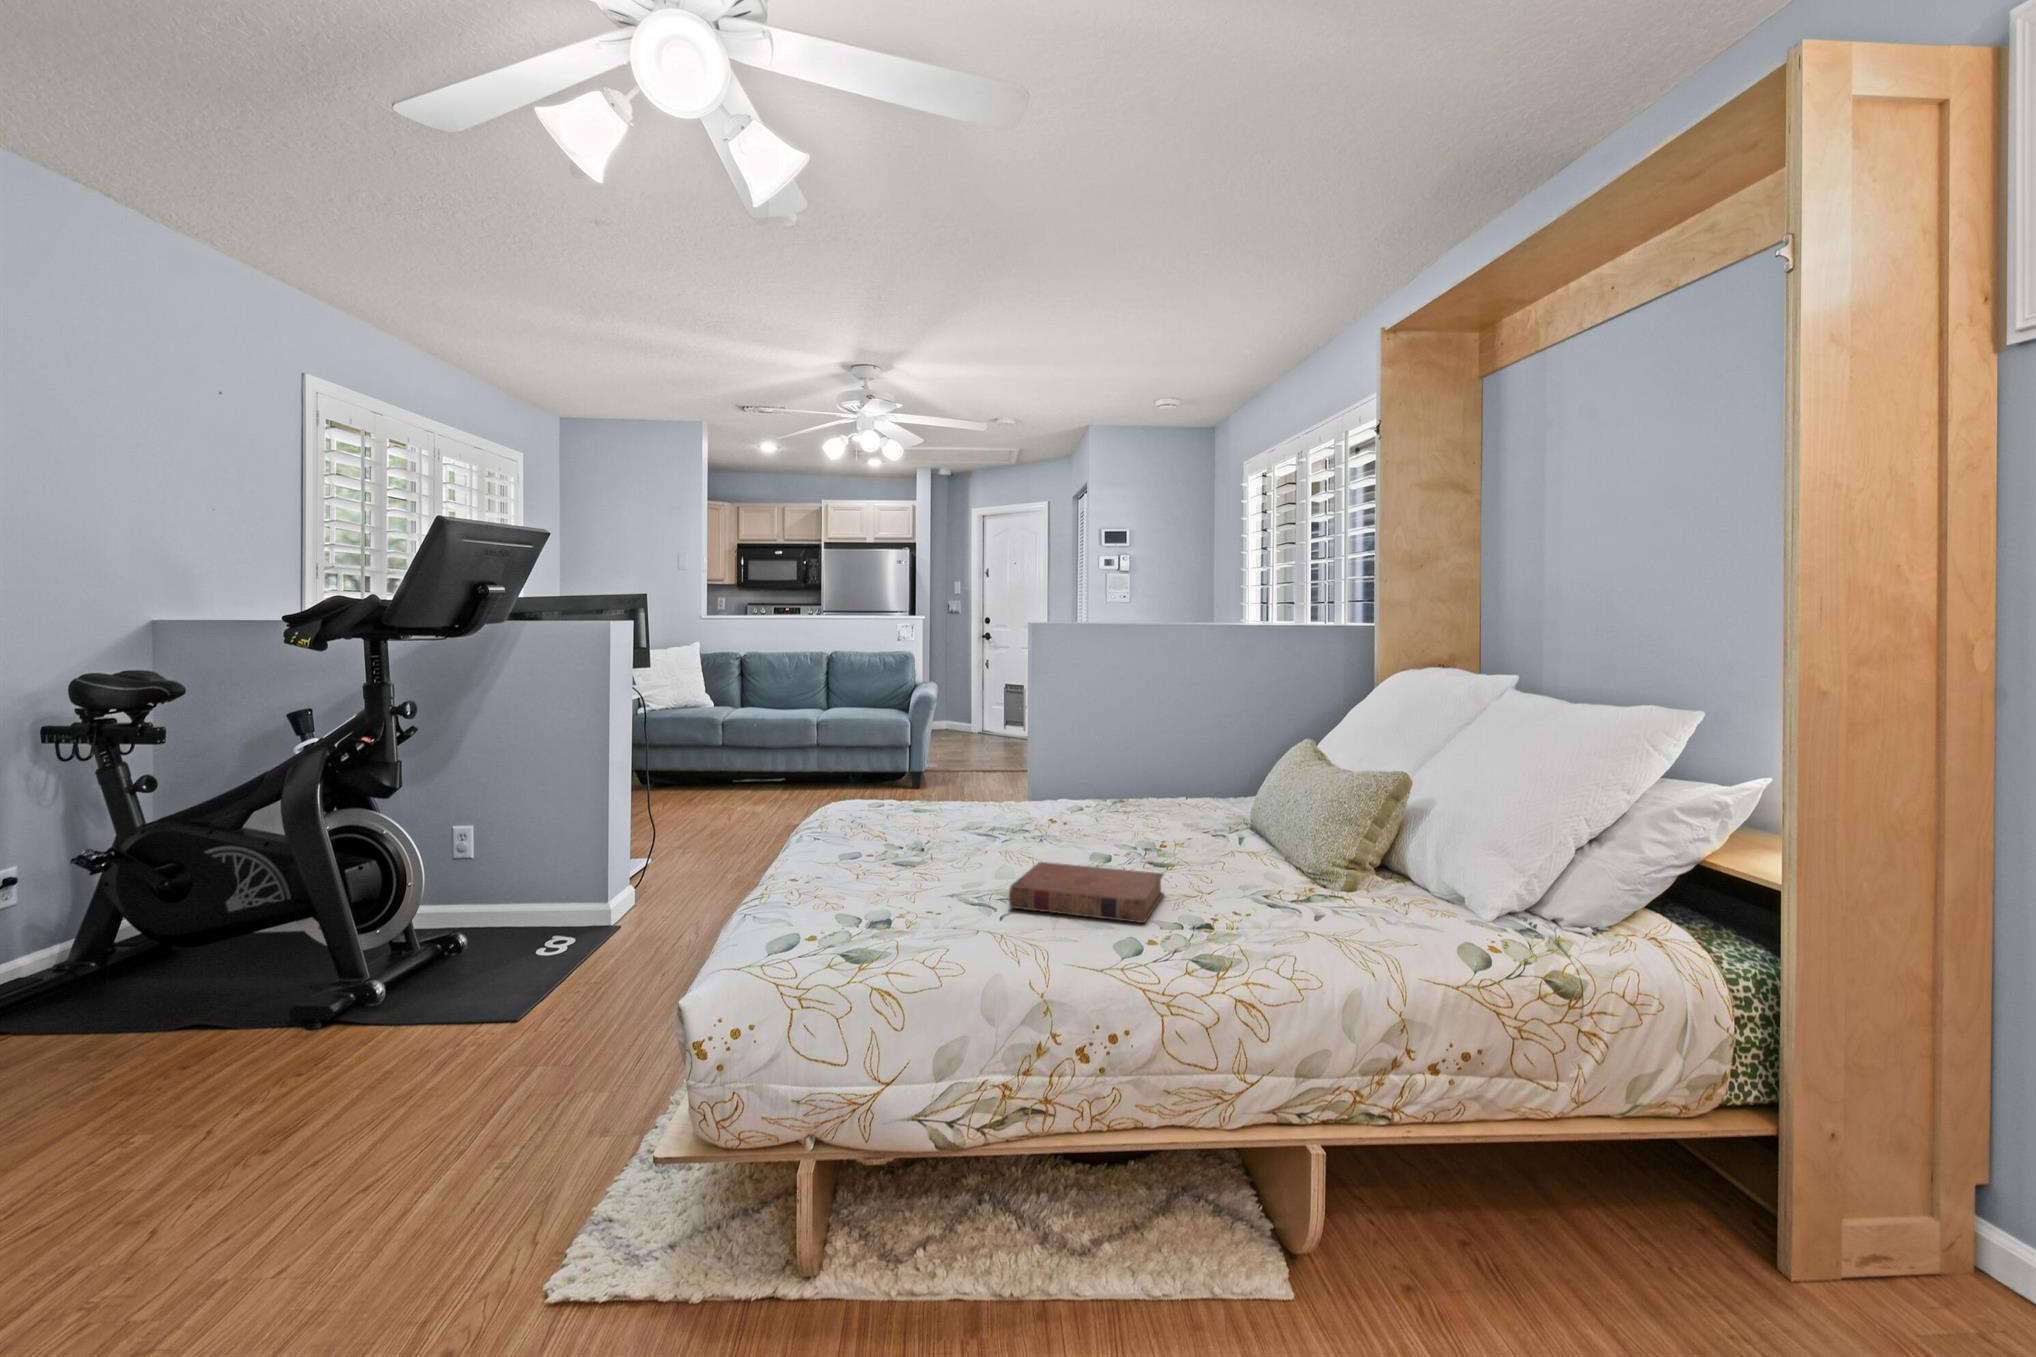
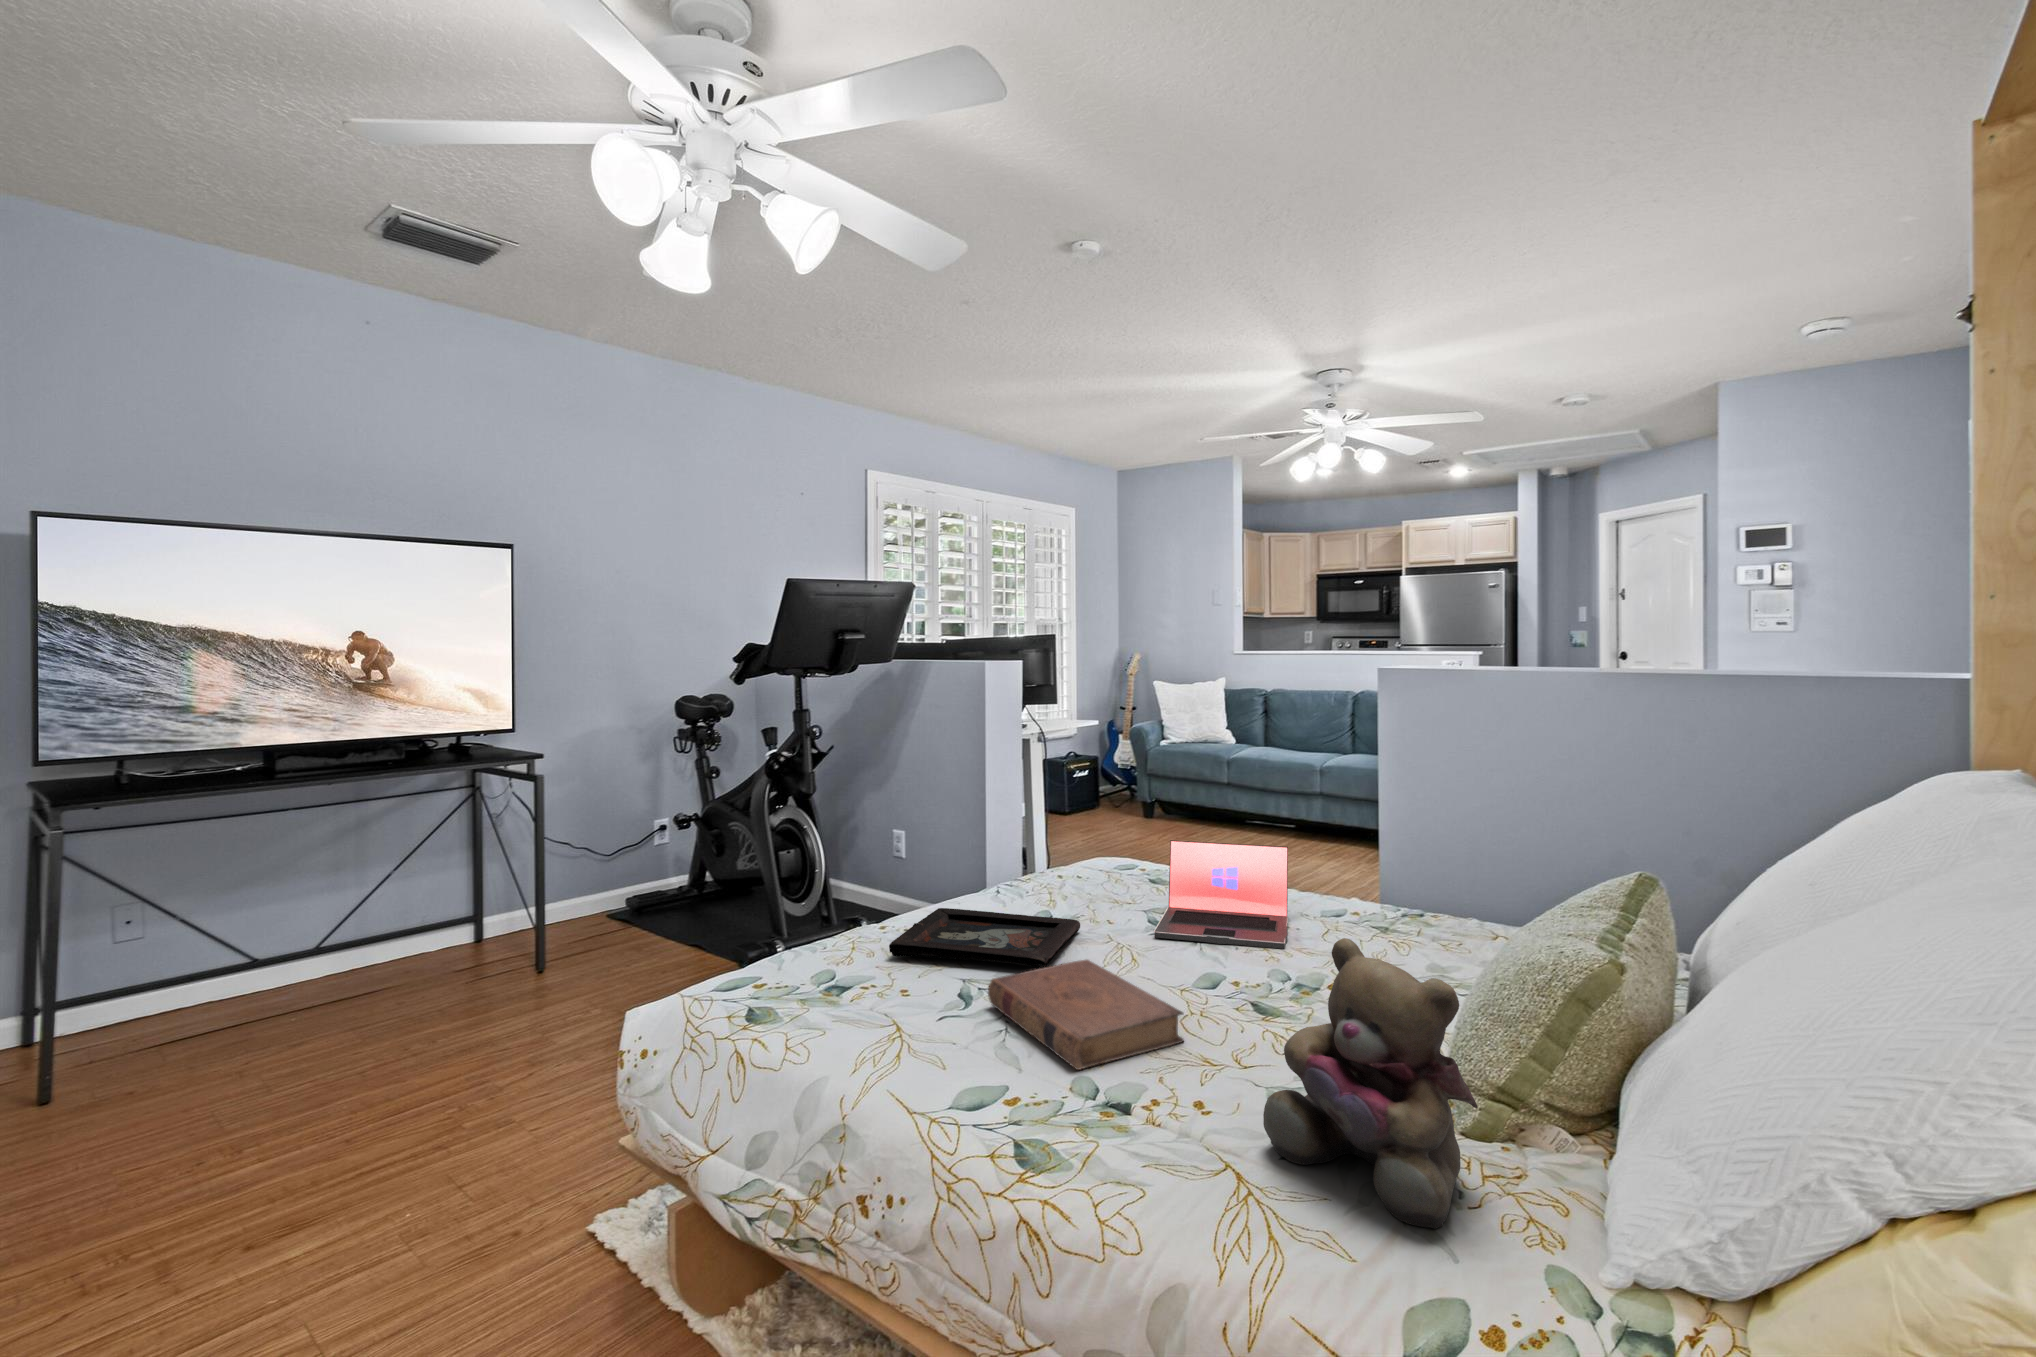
laptop: none [983,766,1105,847] -> present [1154,840,1288,949]
teddy bear: none [1300,786,1424,930] -> present [1263,938,1477,1229]
decorative tray: none [823,846,998,900] -> present [889,908,1080,967]

